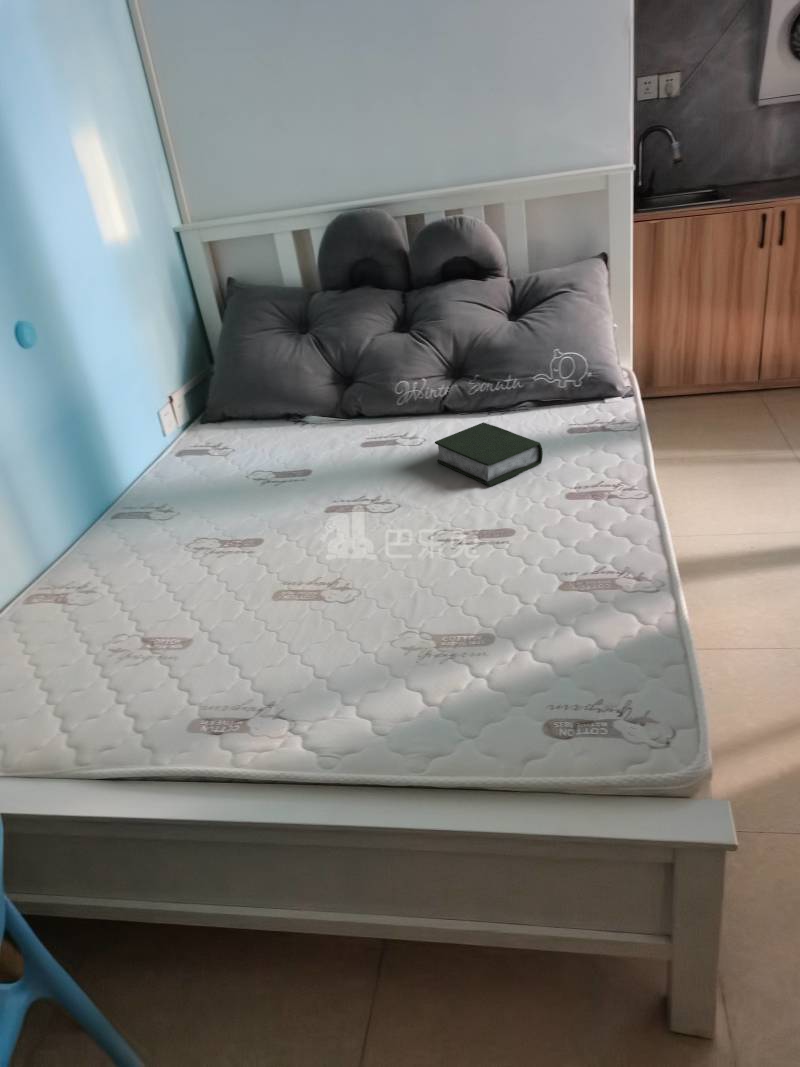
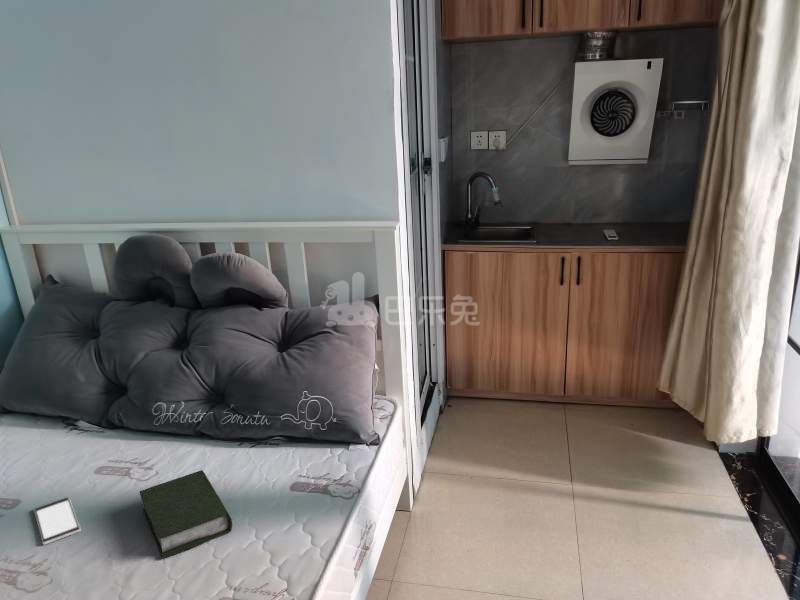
smartphone: none [326,463,389,493] -> present [34,497,81,544]

